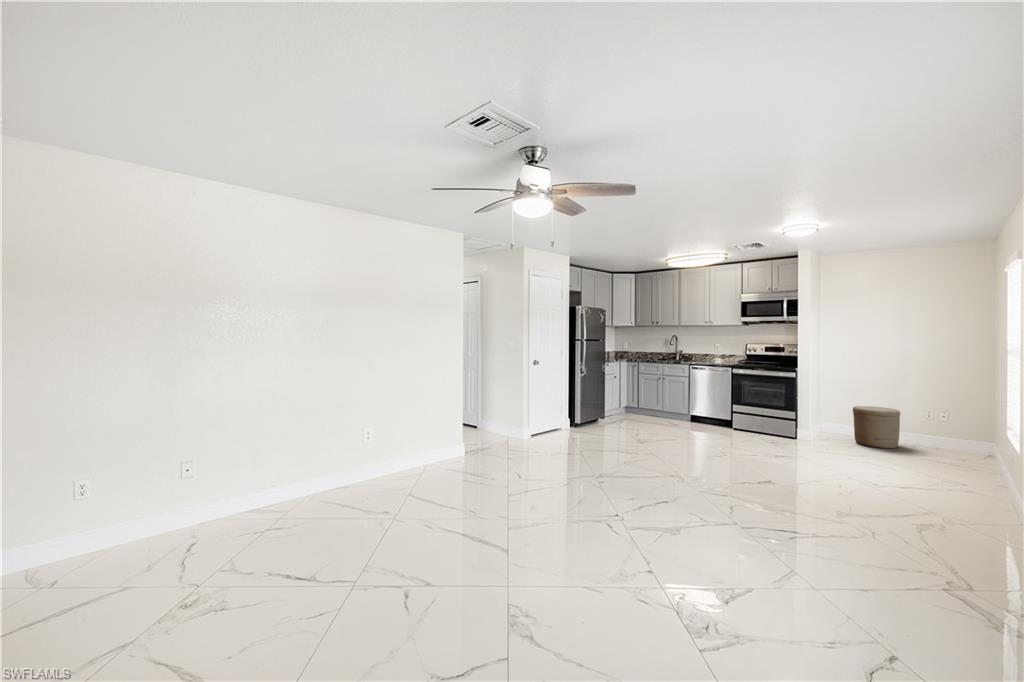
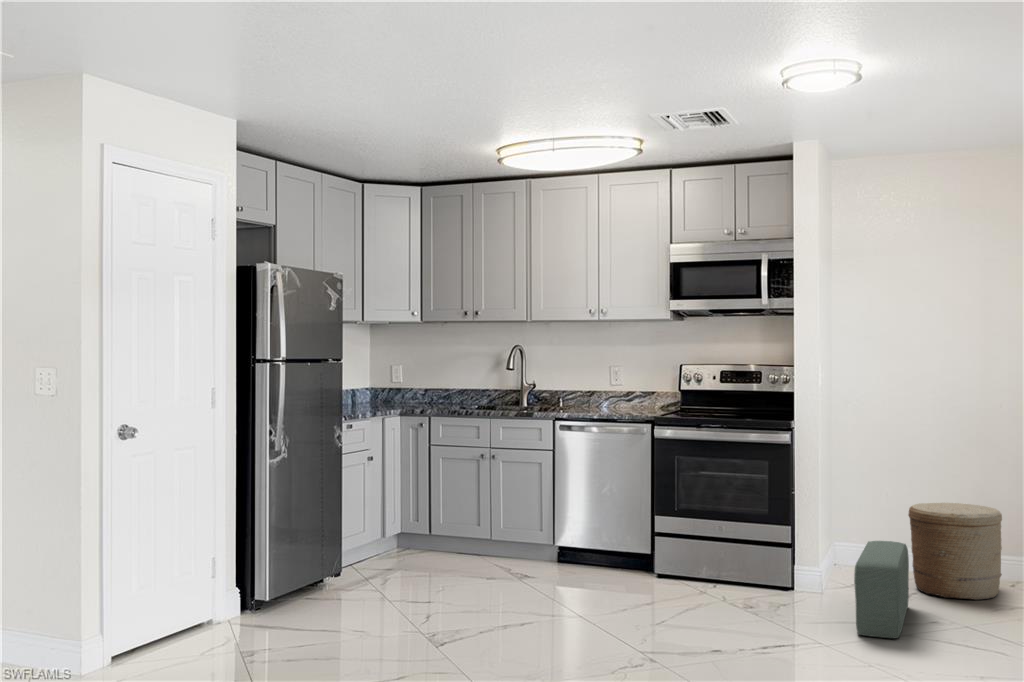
pouf: none [818,419,848,457] -> present [854,541,909,638]

